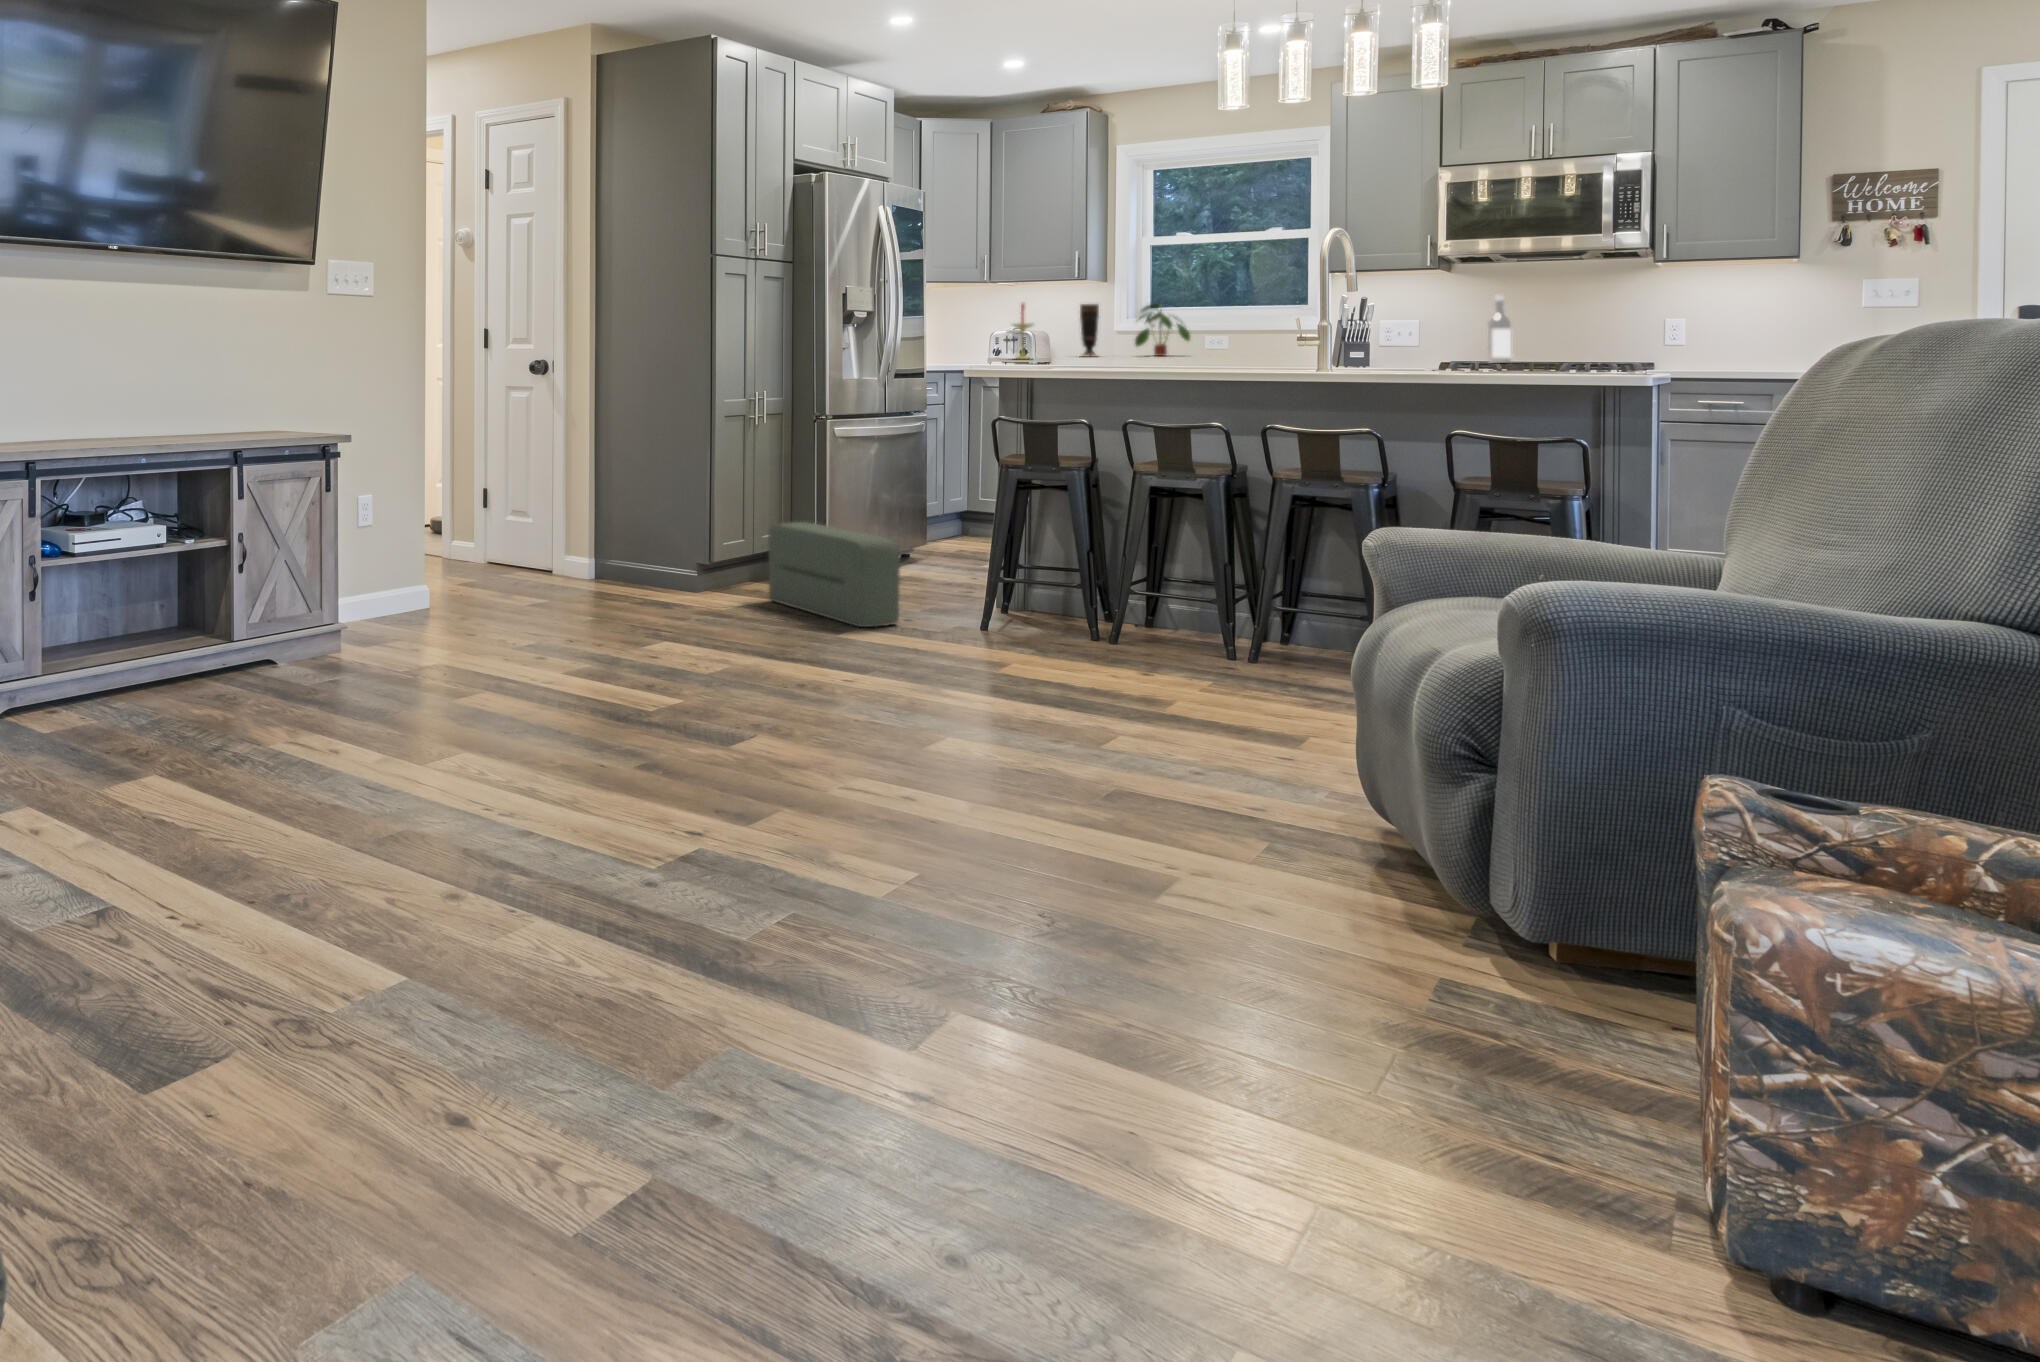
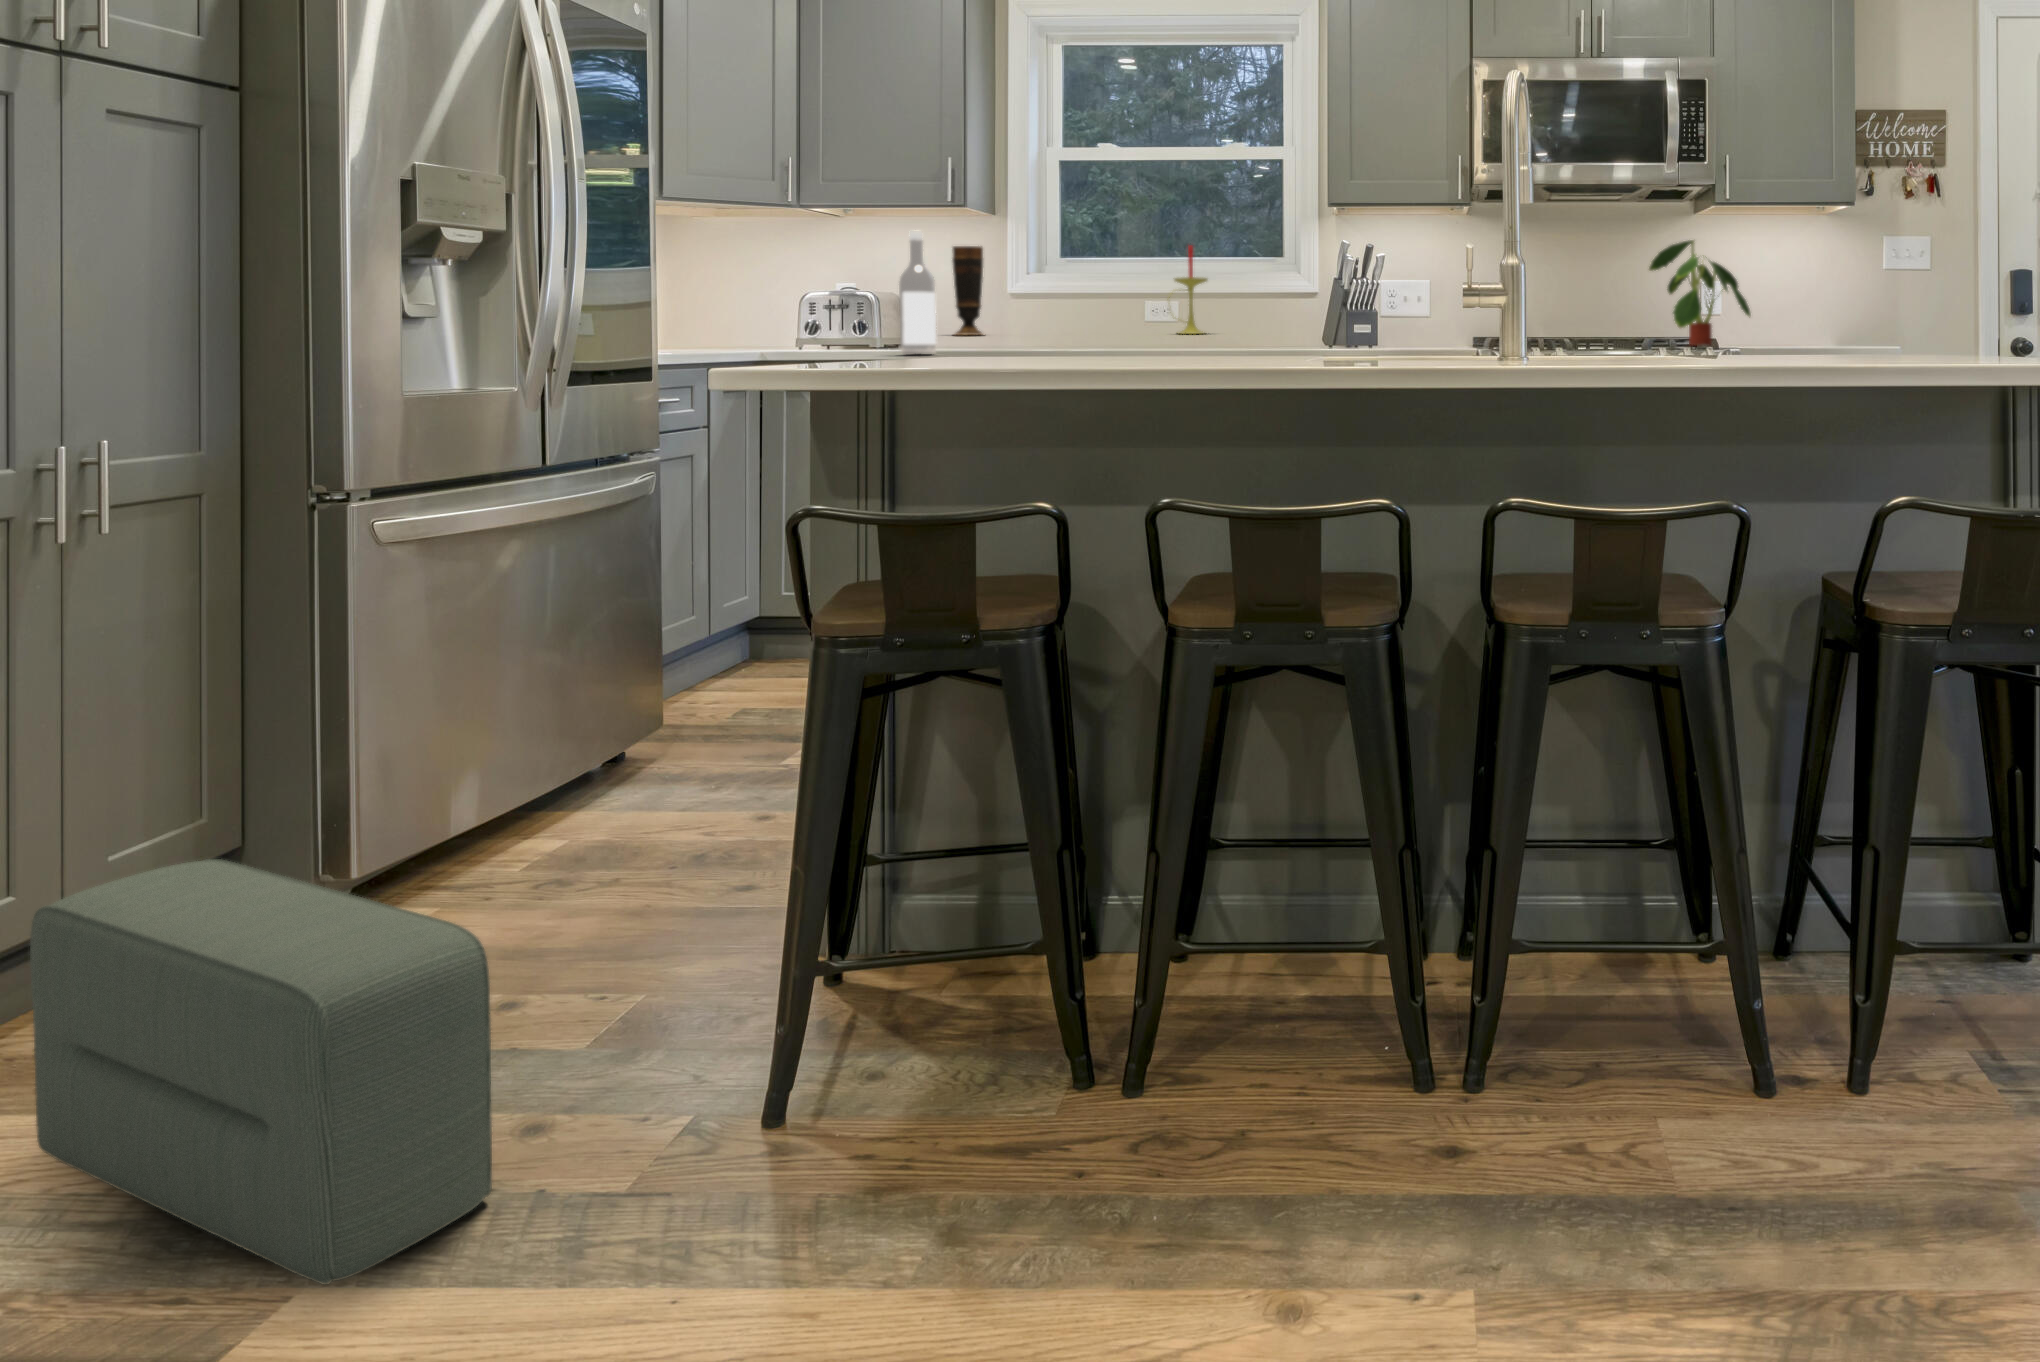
wine bottle: present [1488,295,1511,363] -> present [899,231,936,354]
candle: present [1011,303,1032,359] -> present [1169,245,1207,334]
plant: present [1135,303,1191,356] -> present [1649,240,1751,346]

